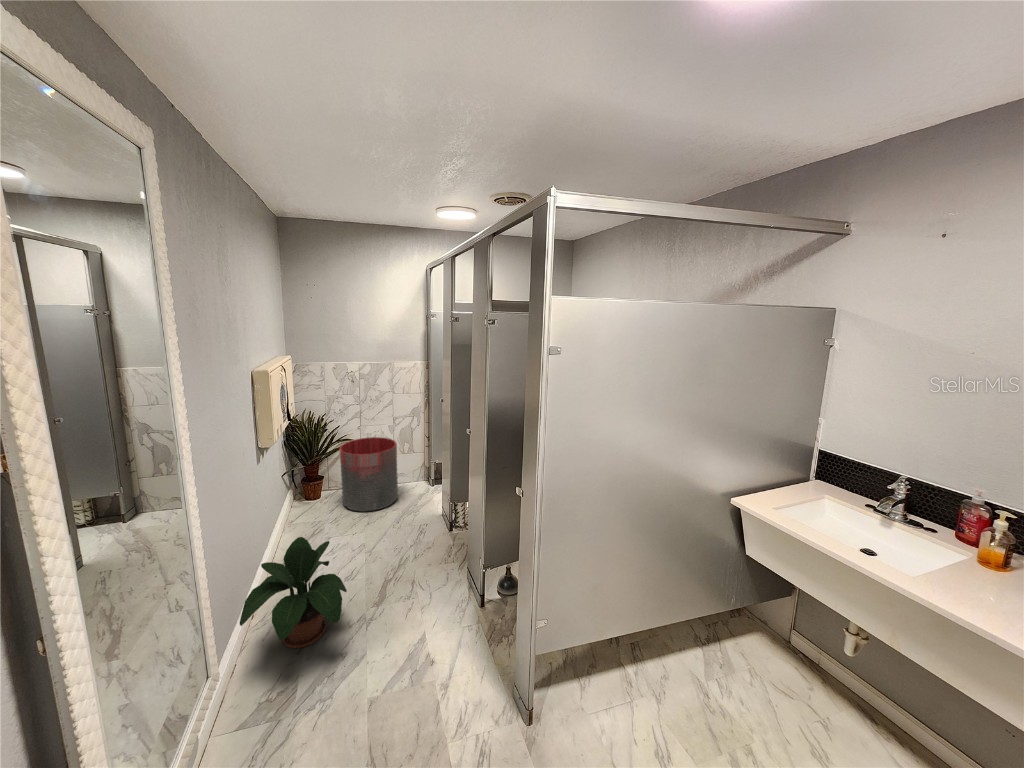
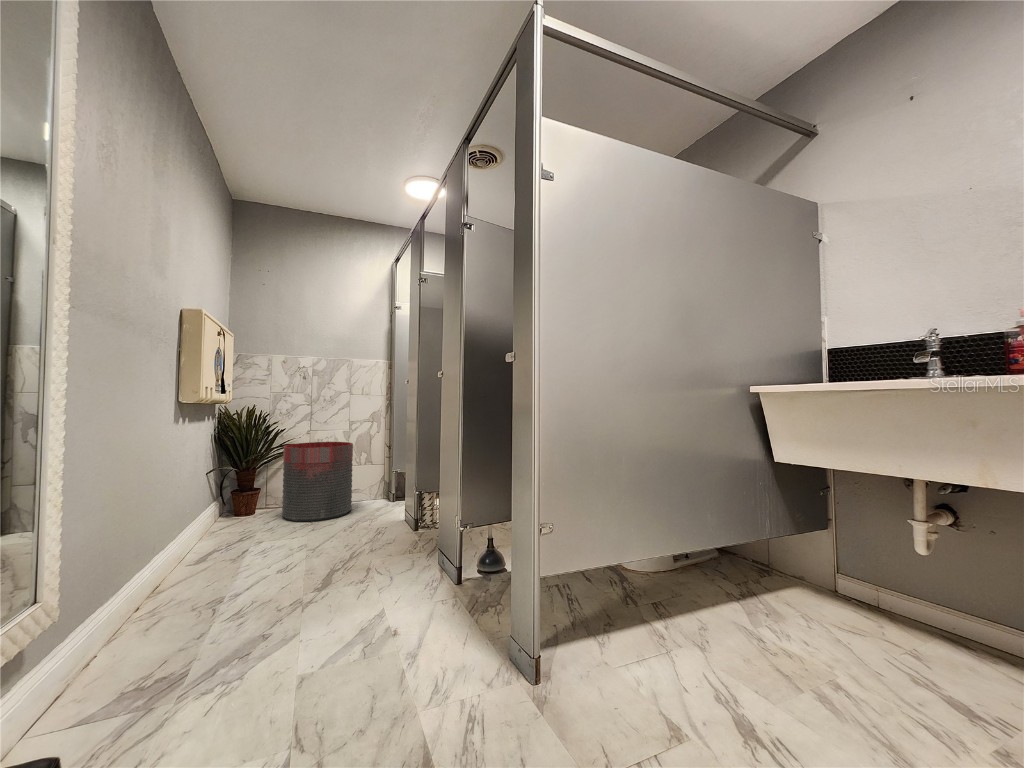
potted plant: present [240,537,347,648] -> none [113,473,278,634]

